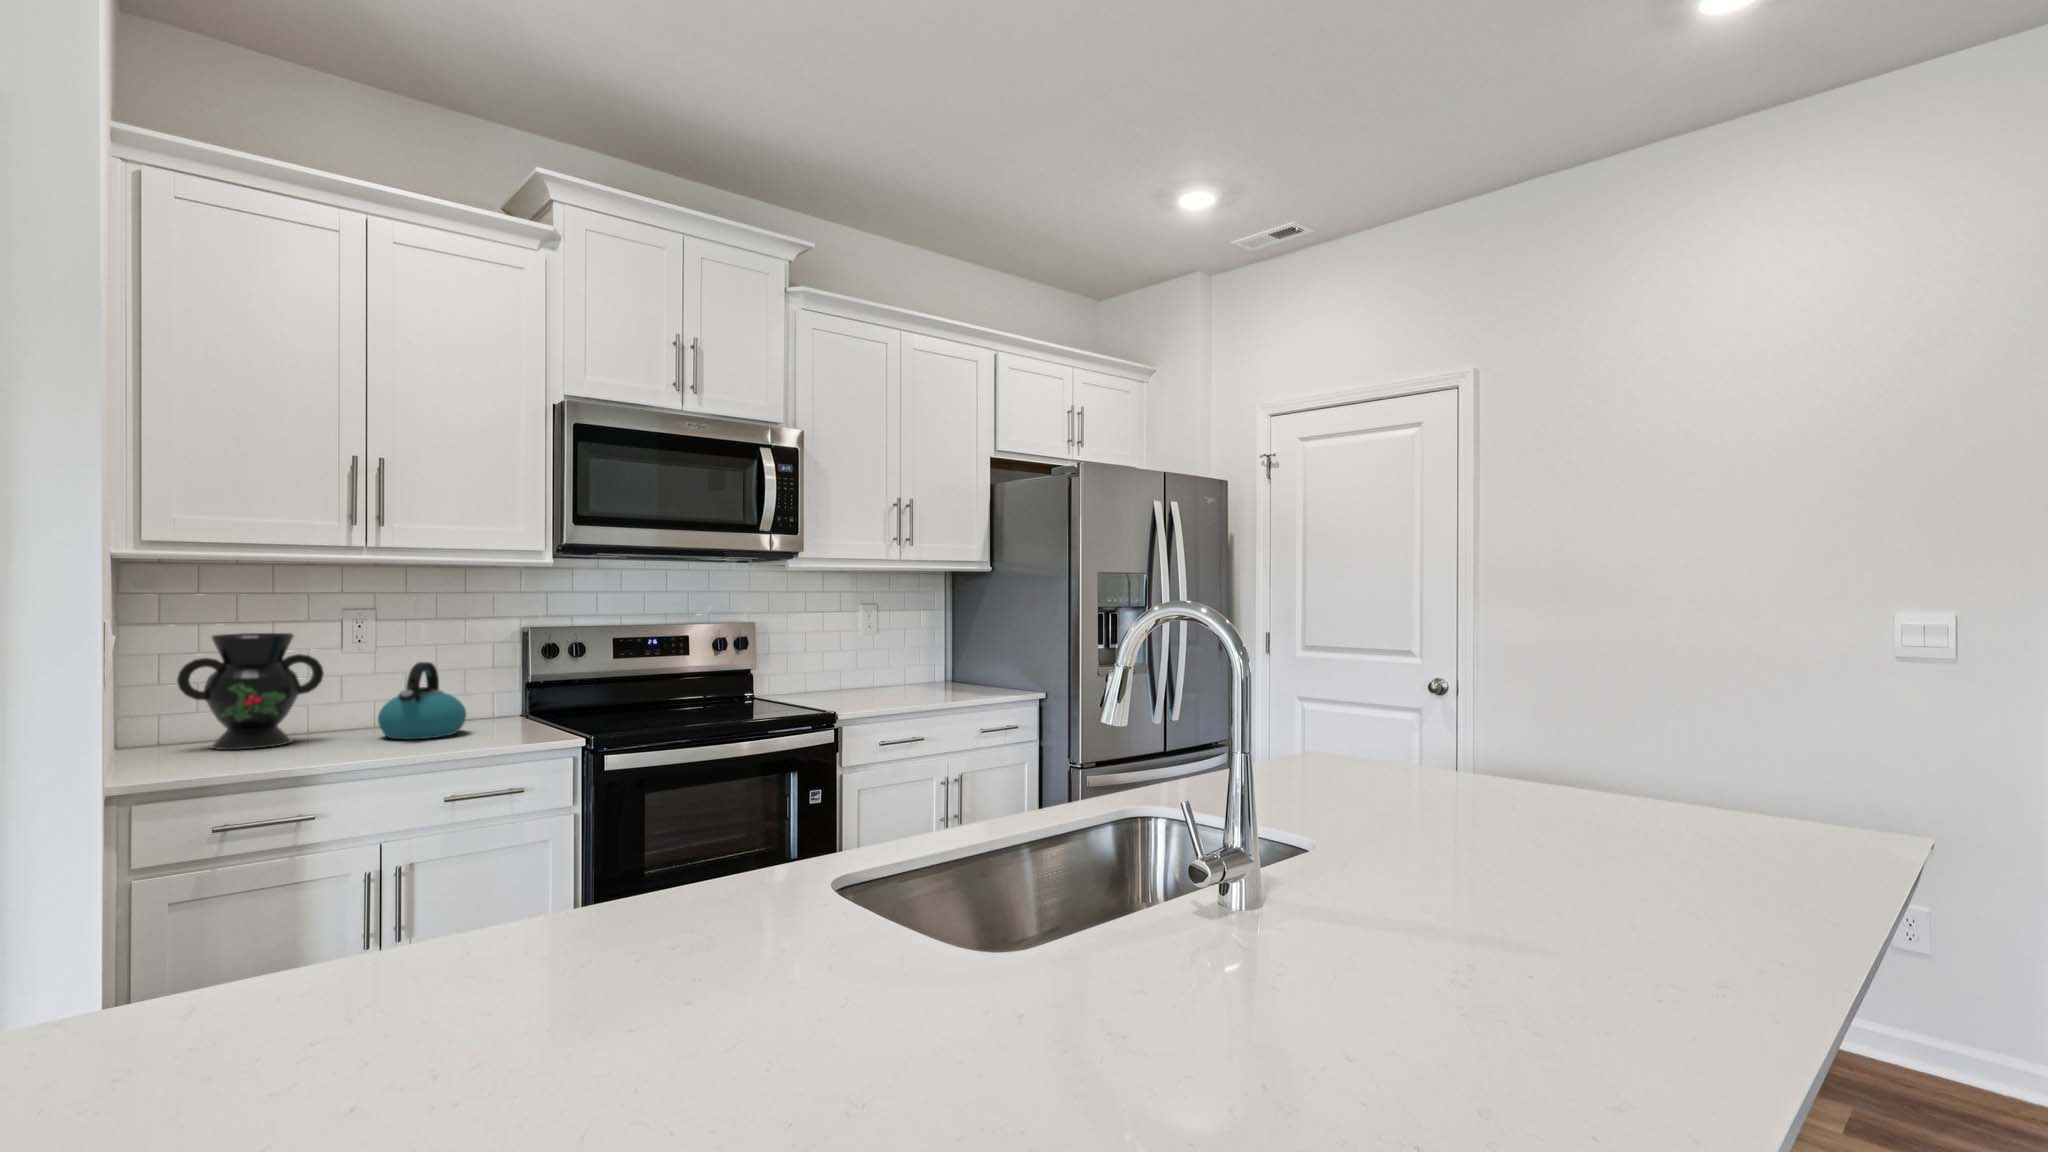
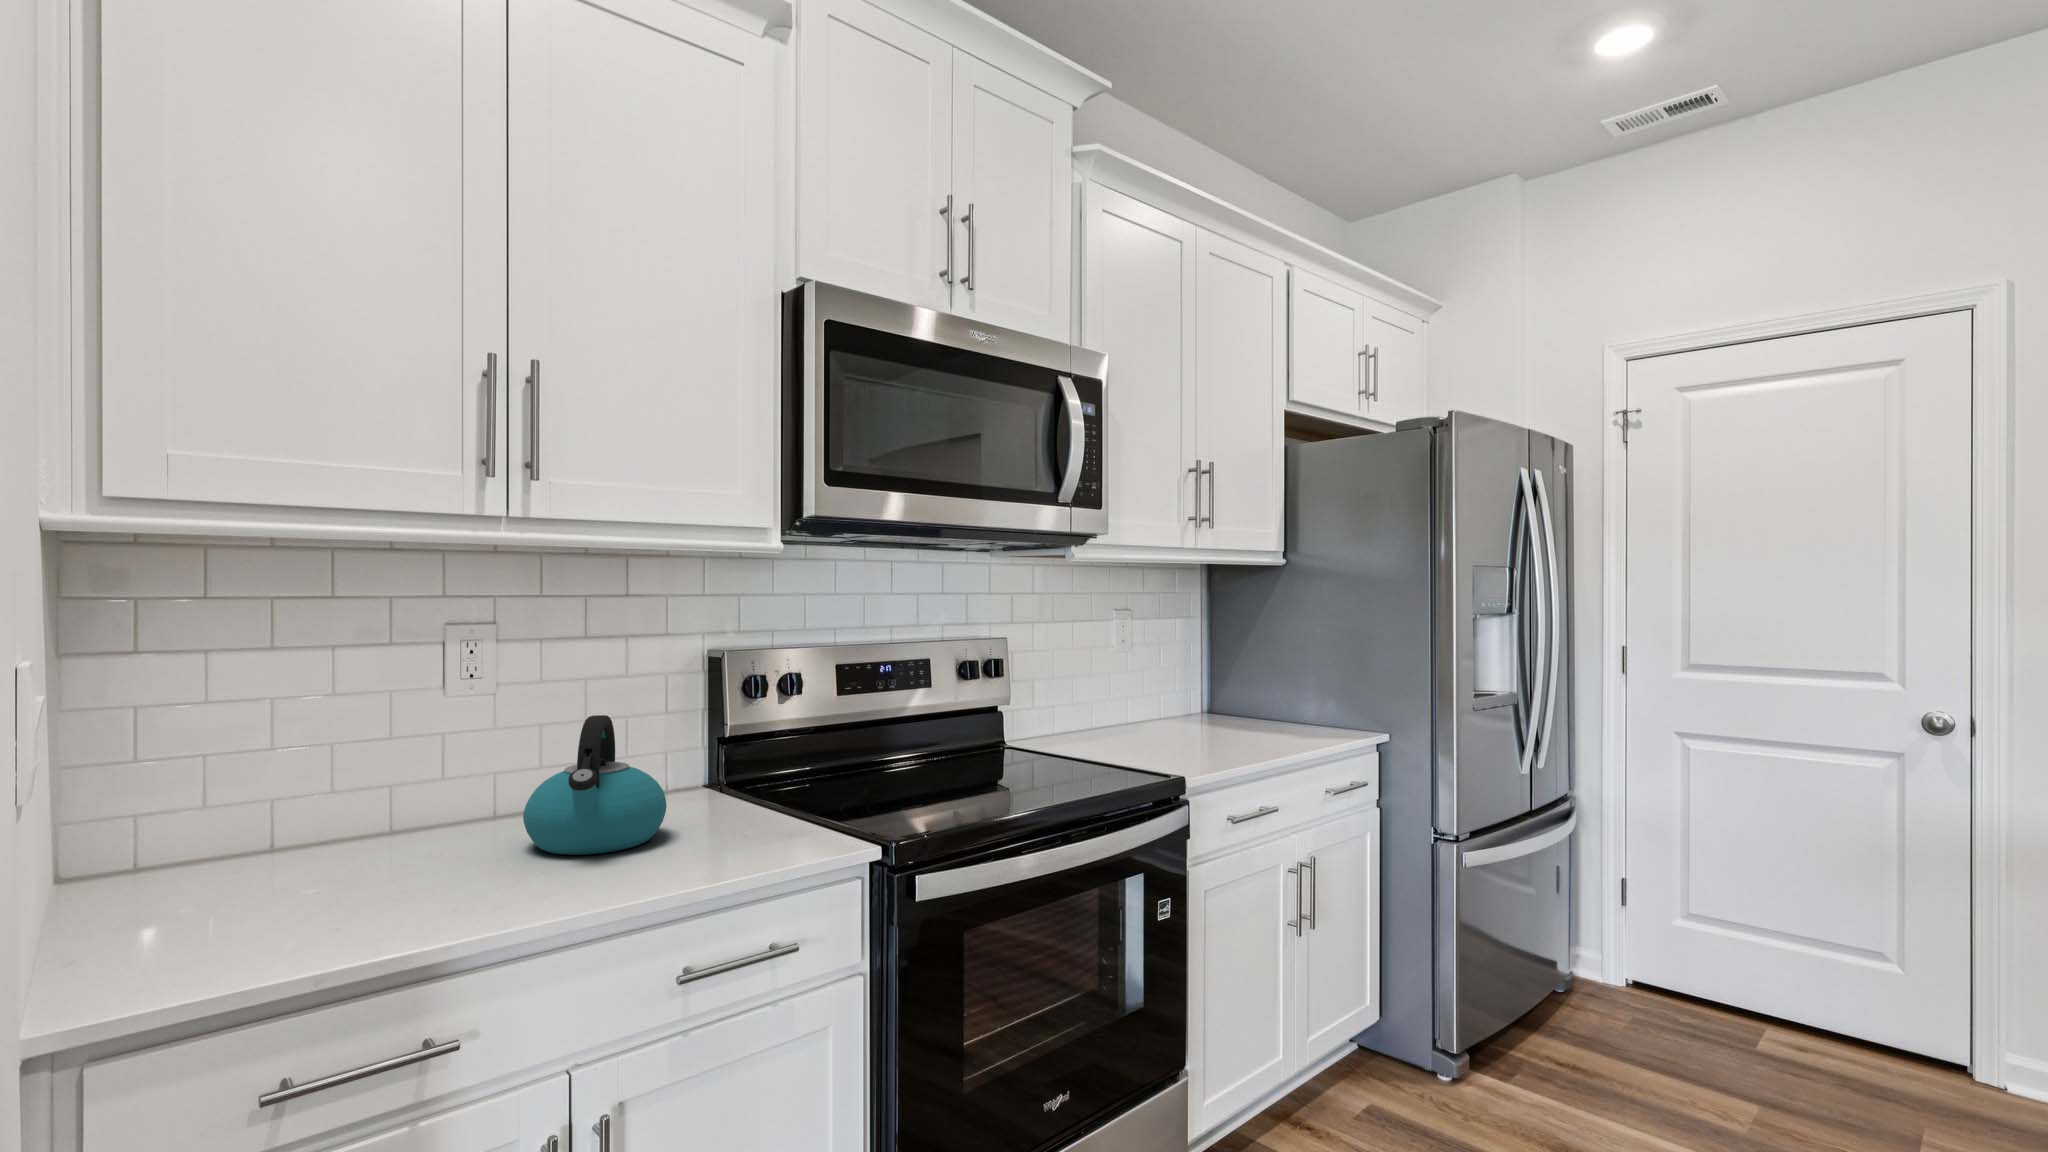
decorative vase: present [177,633,324,750] -> none [166,669,430,893]

